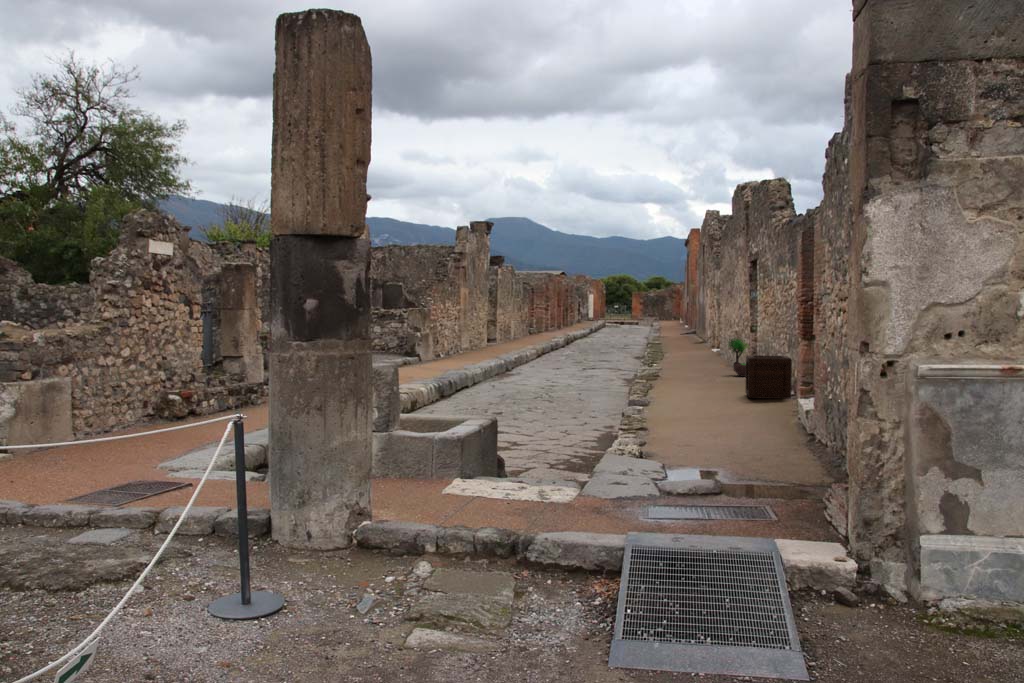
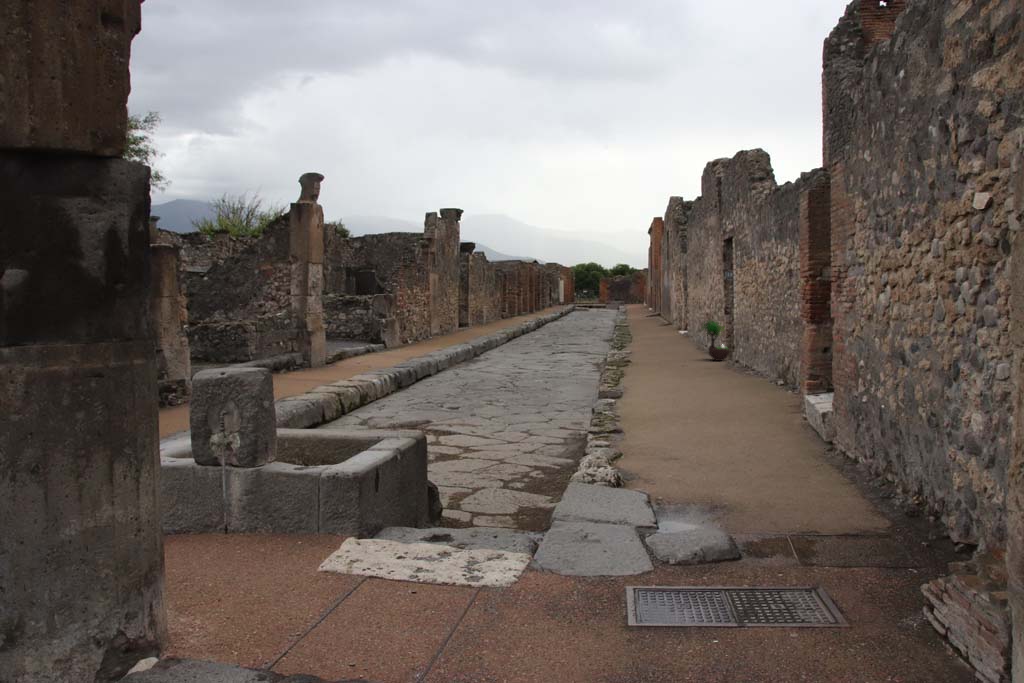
wooden crate: present [745,355,792,399] -> none [727,339,780,388]

